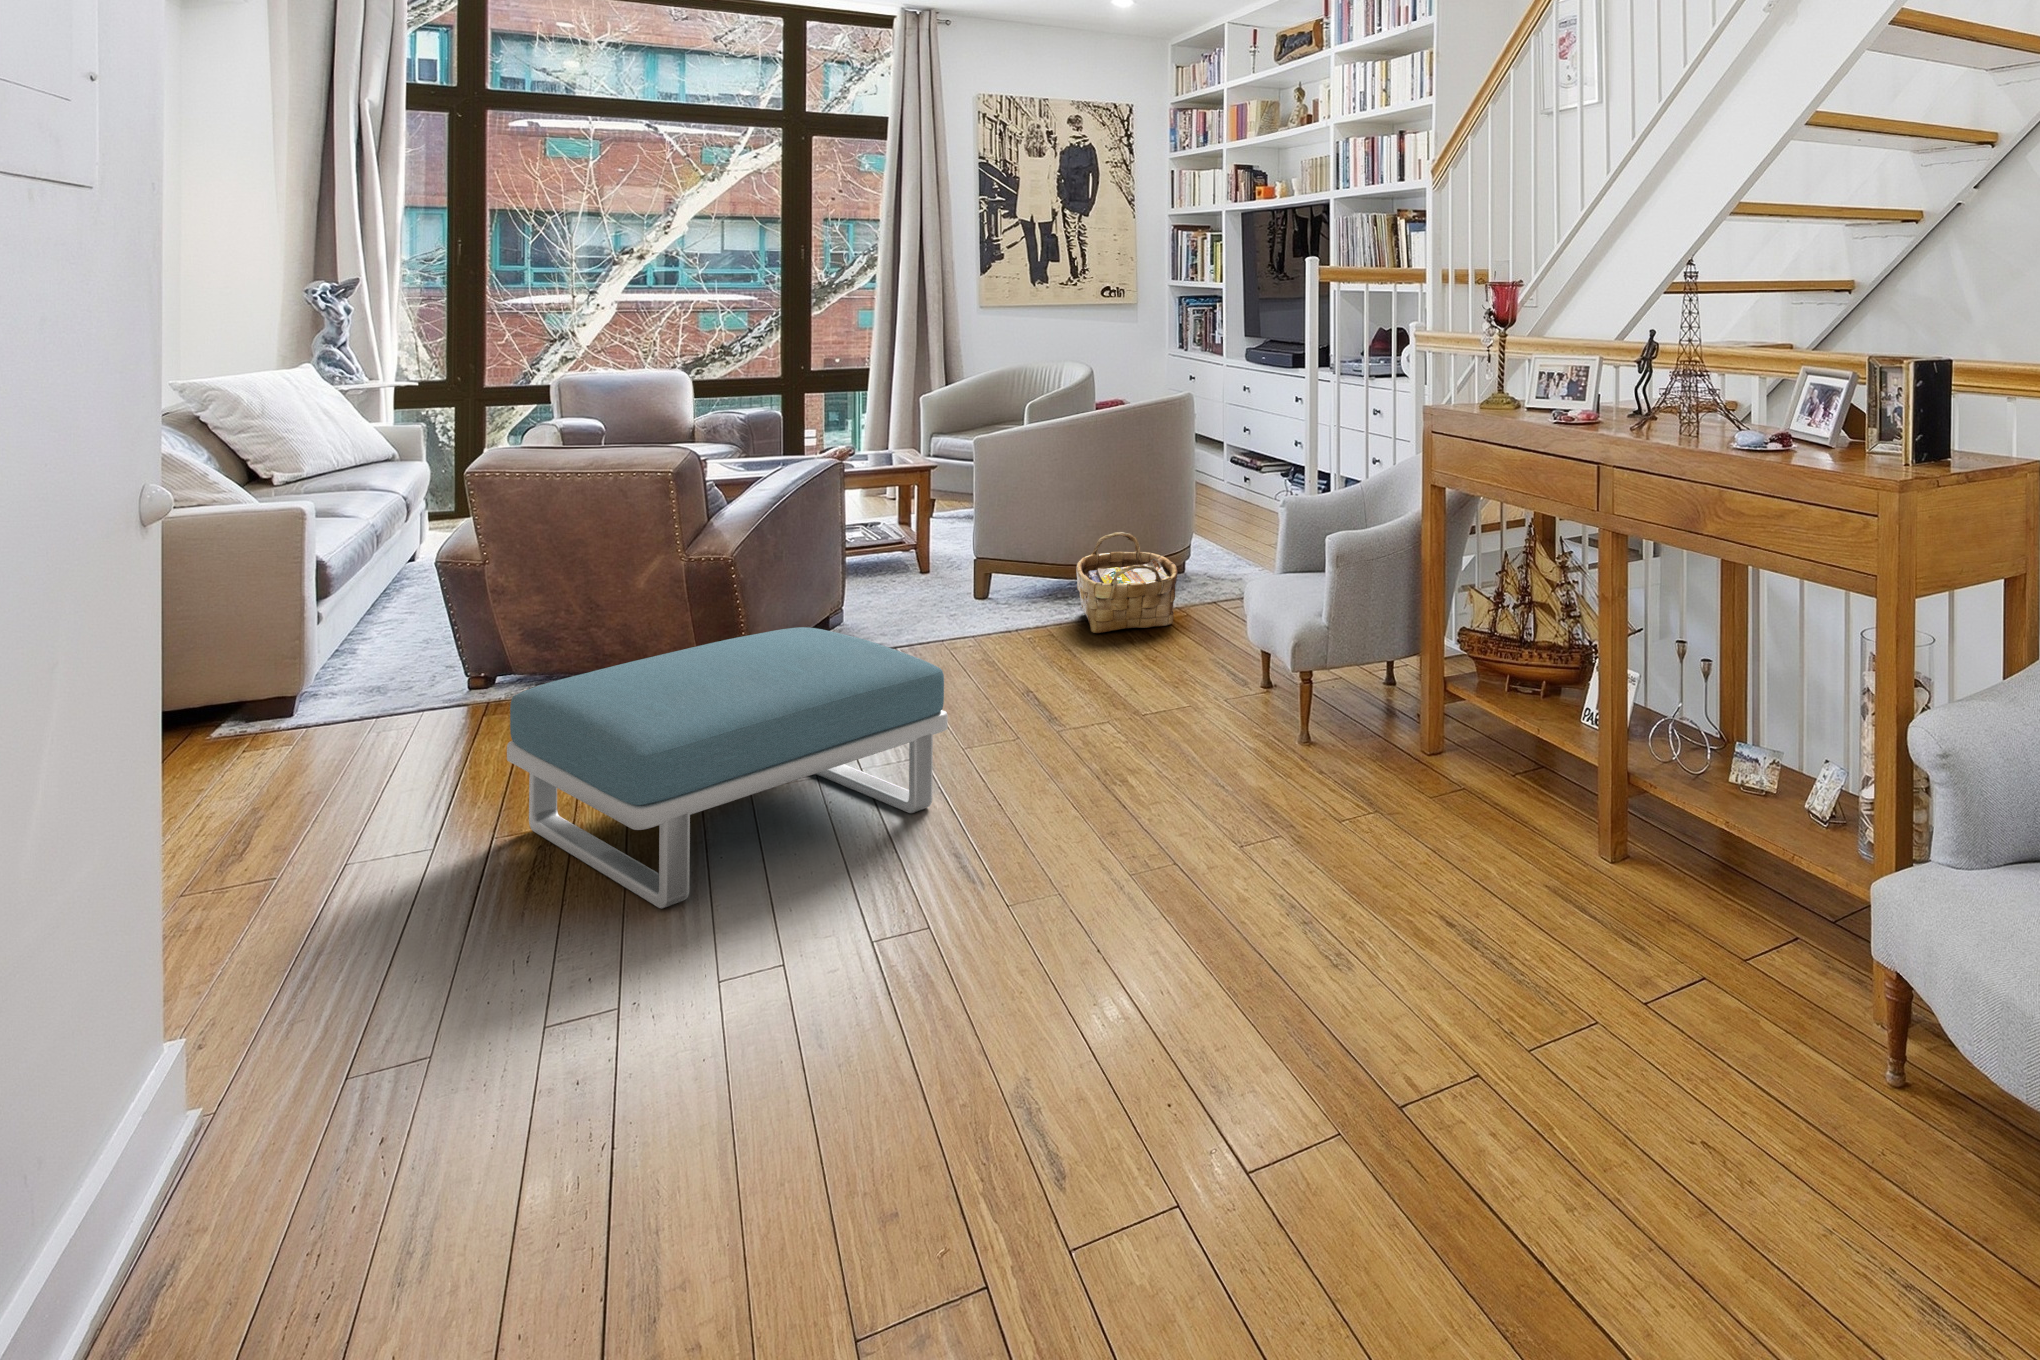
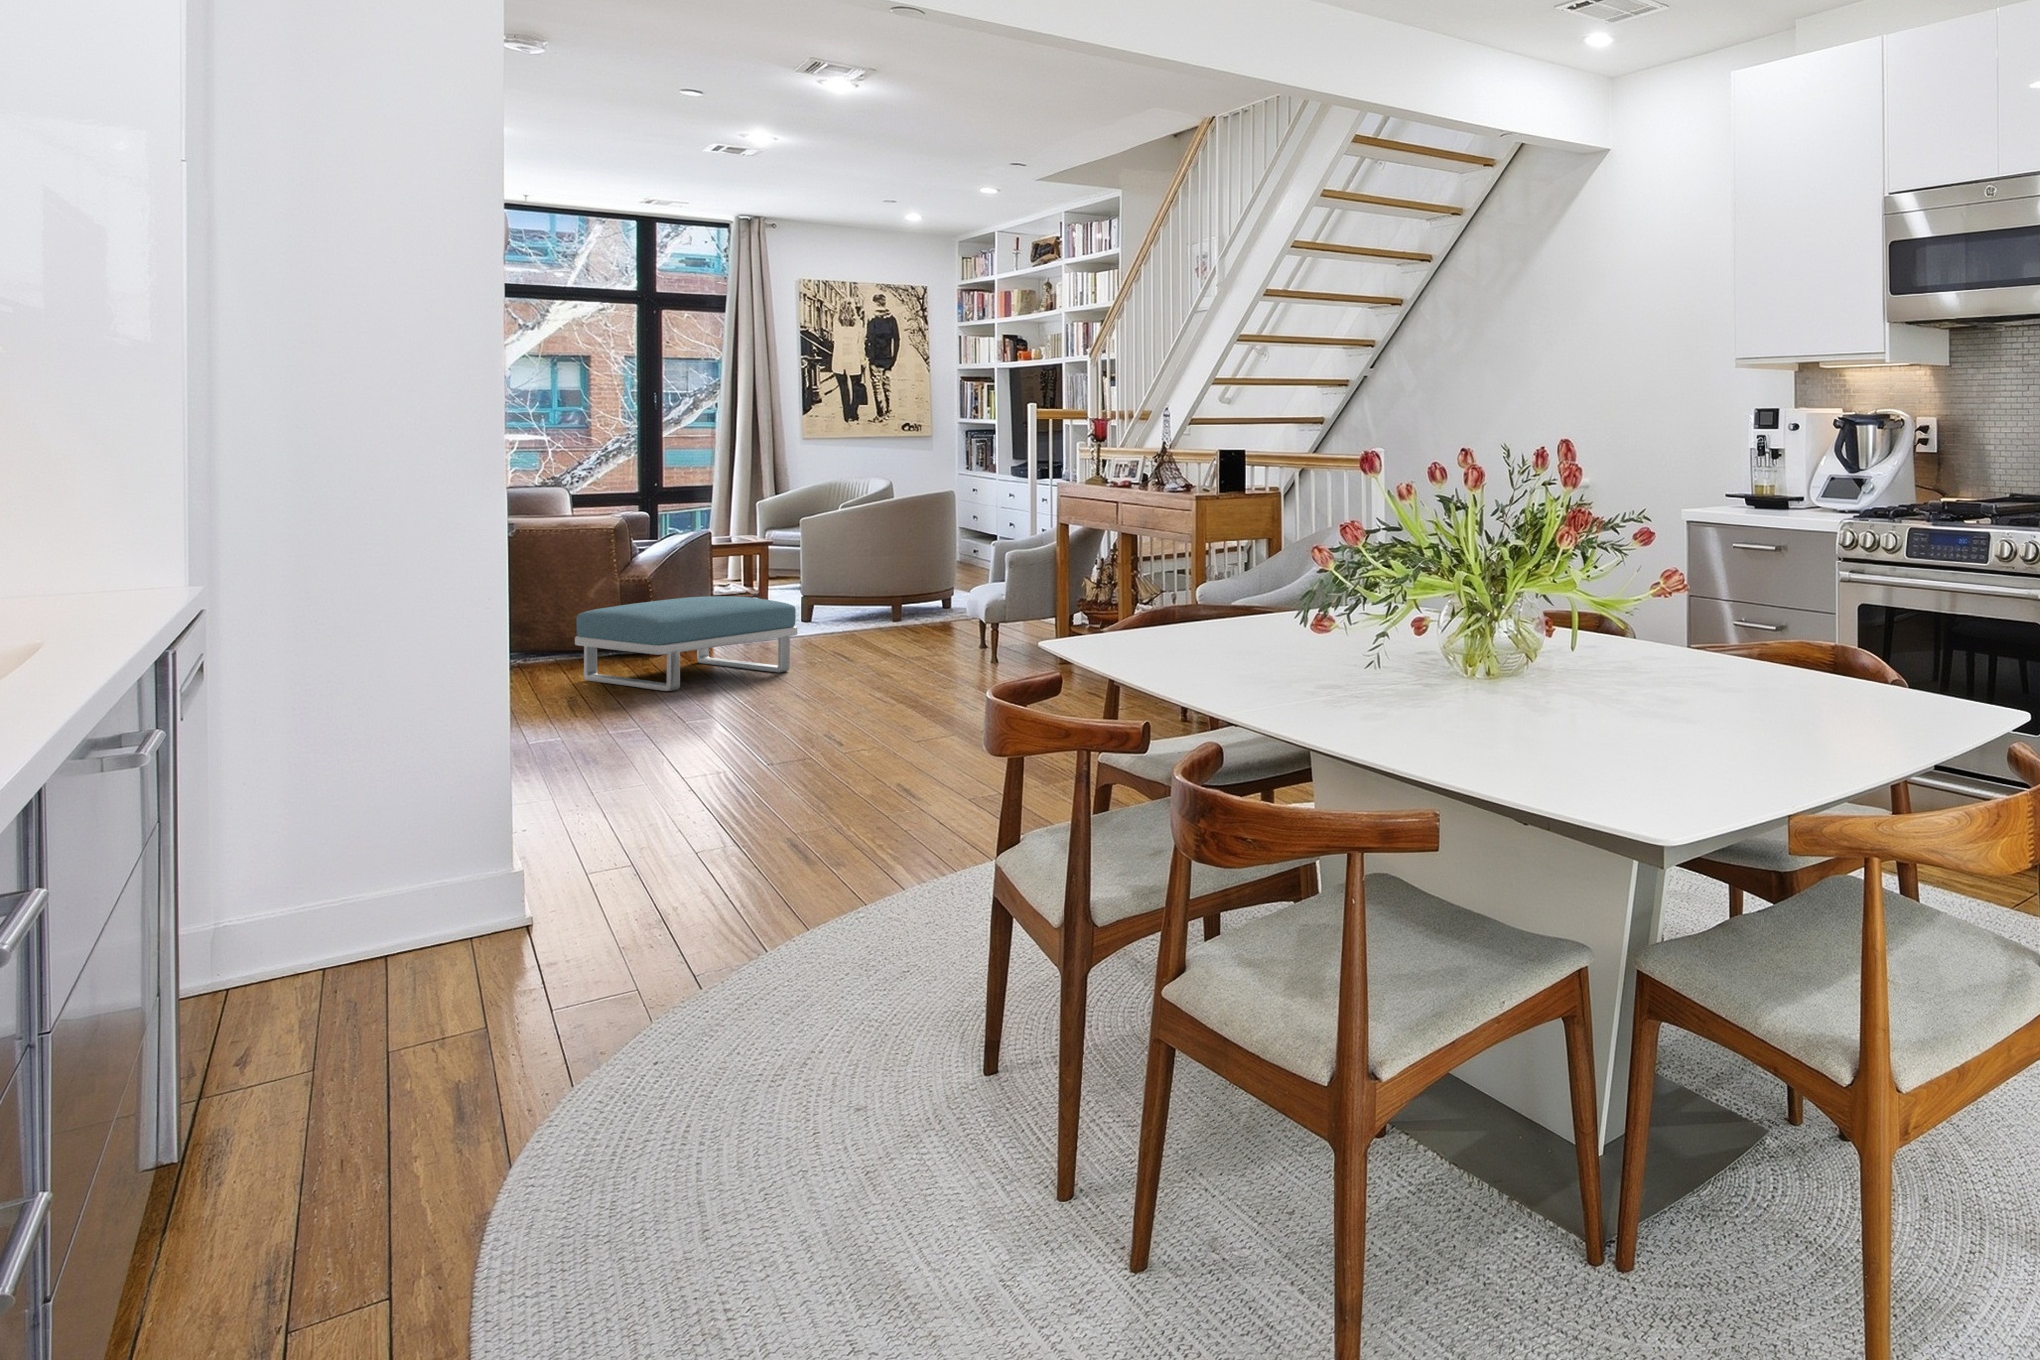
woven basket: present [1076,532,1178,633] -> none [871,573,936,627]

